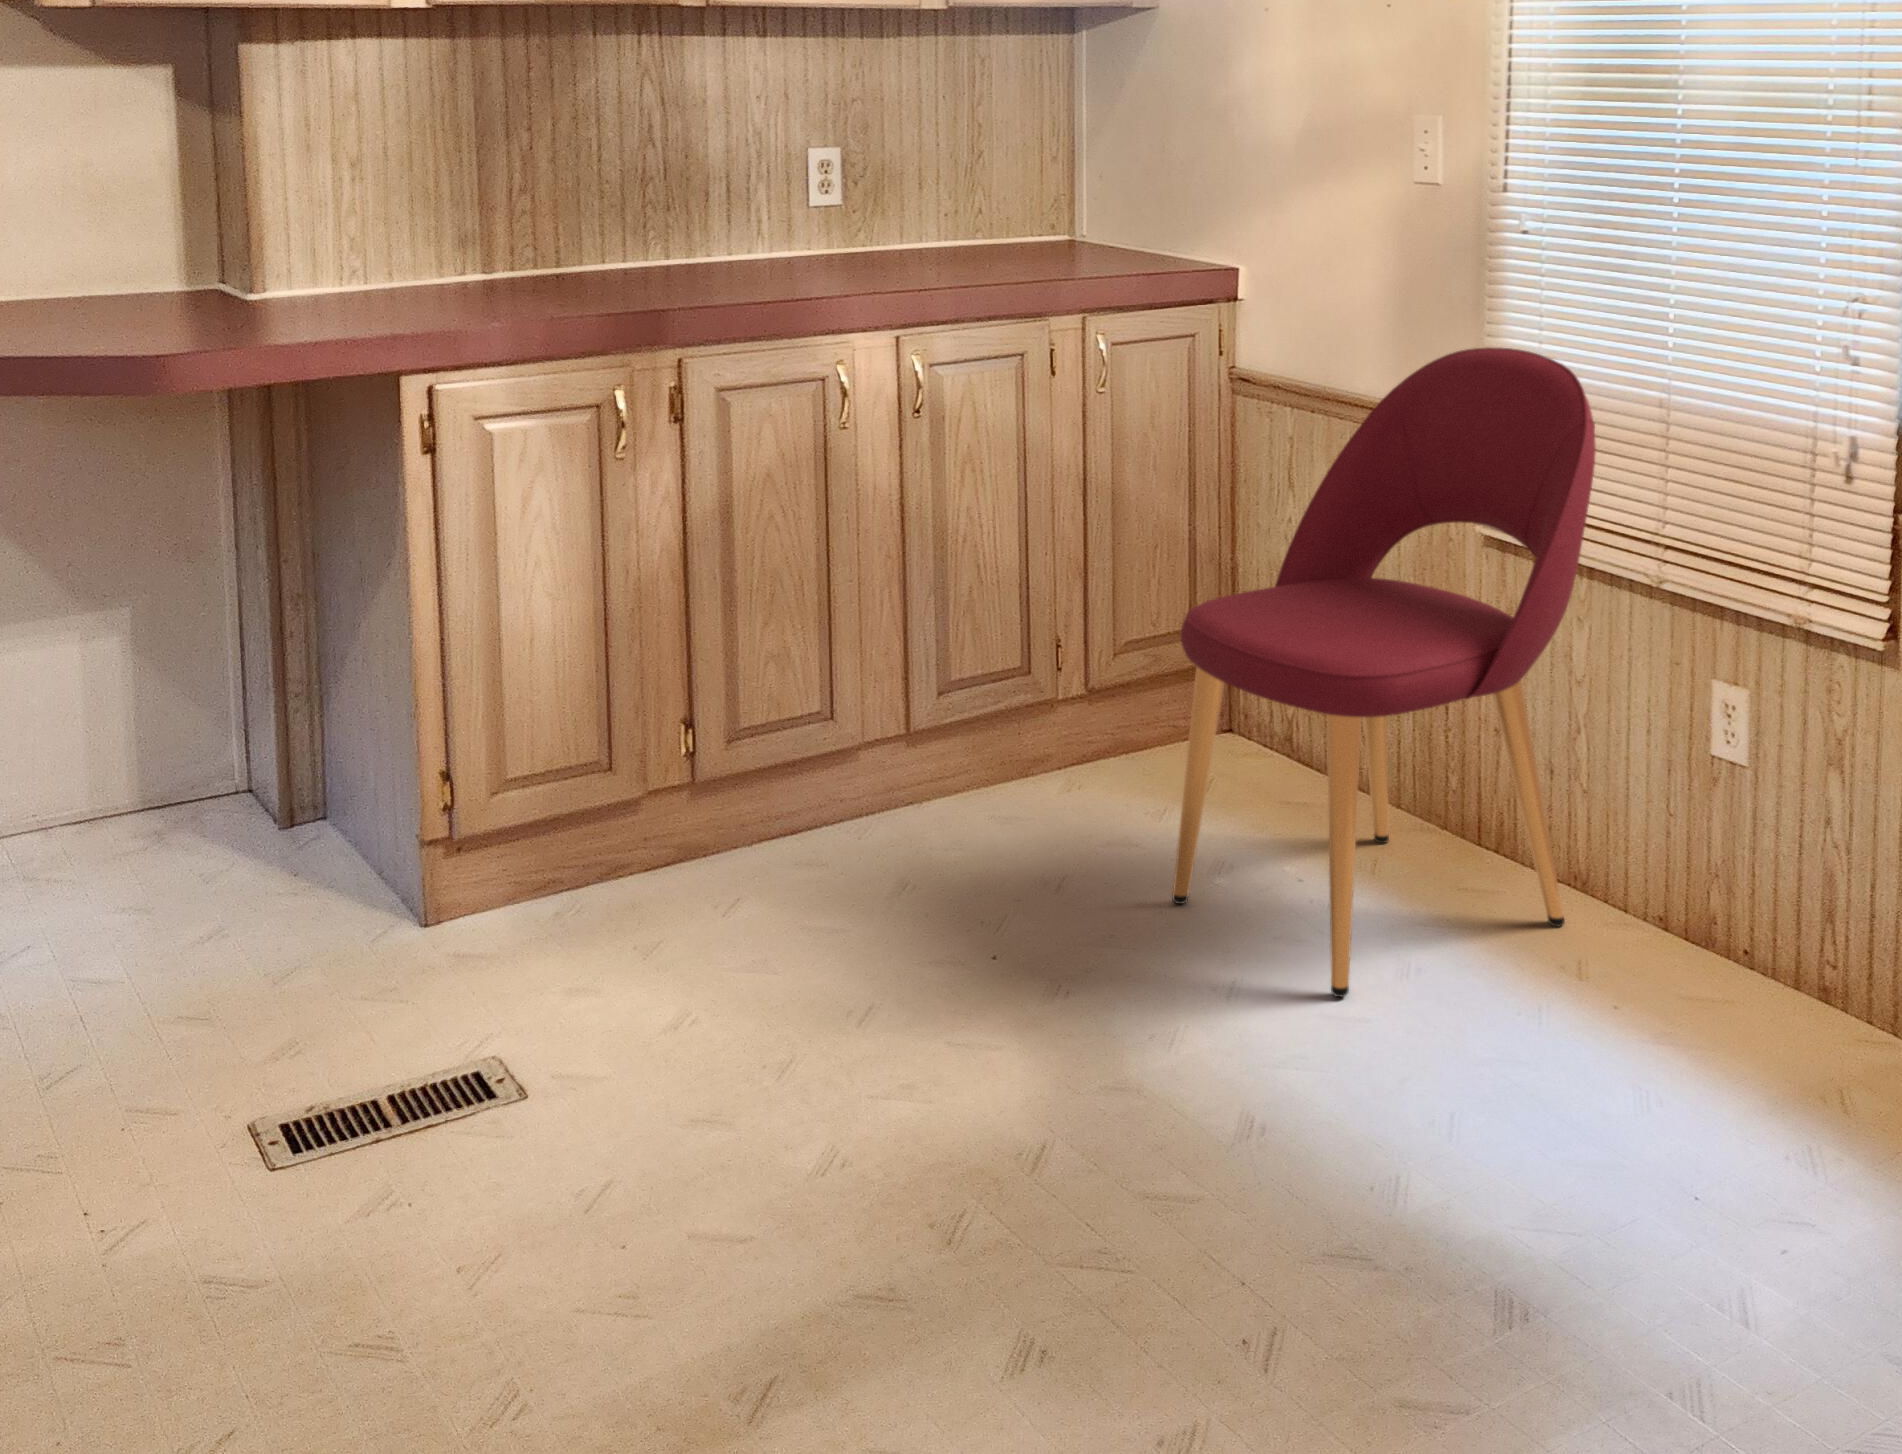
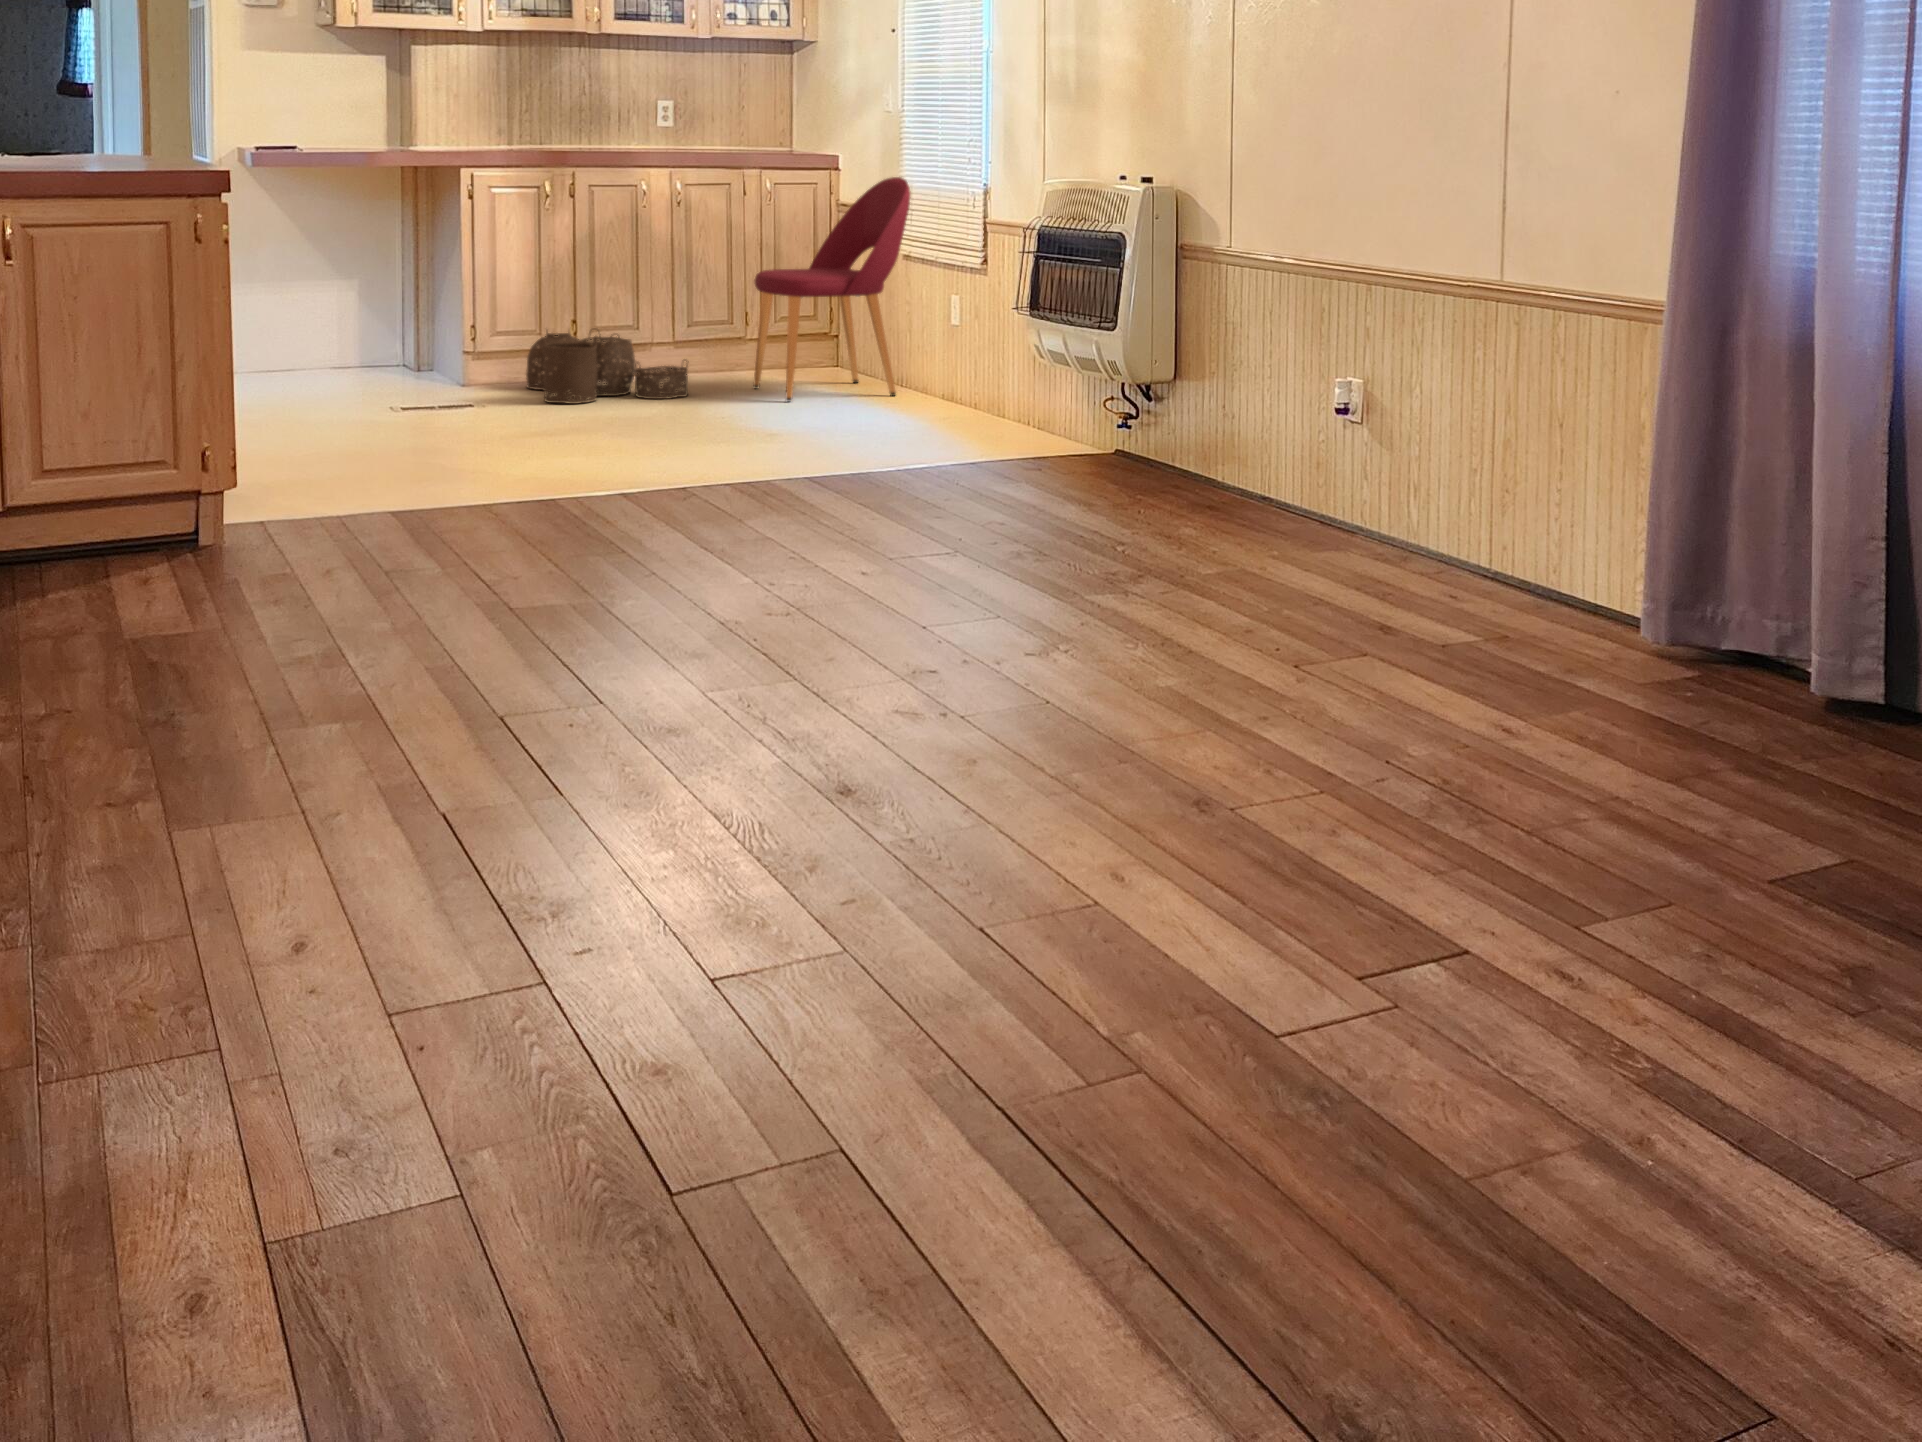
woven basket: none [593,779,1044,1076] -> present [526,332,688,404]

